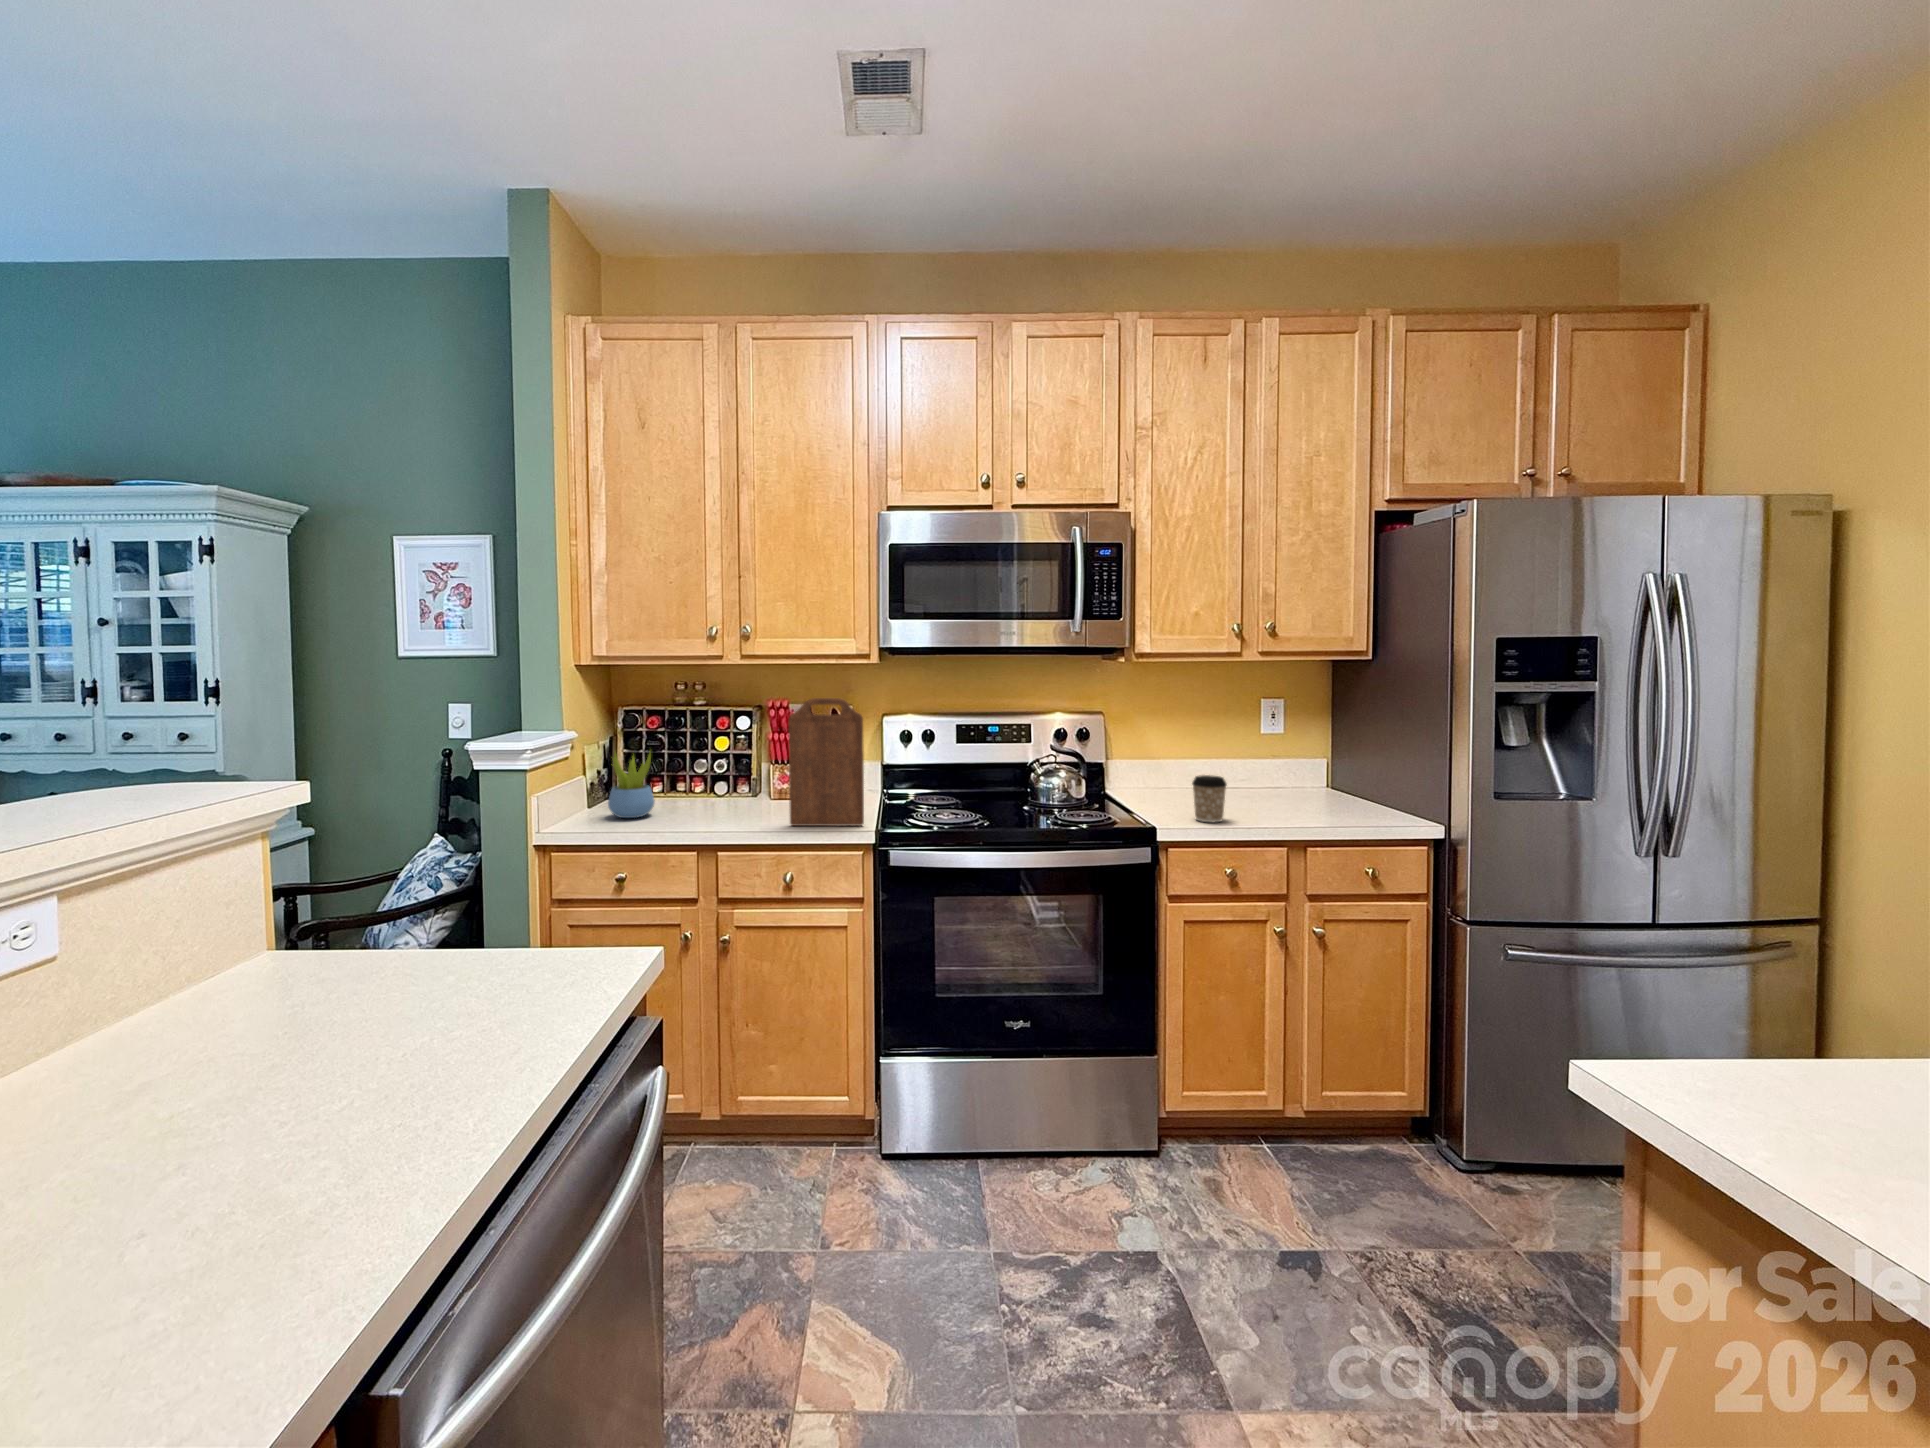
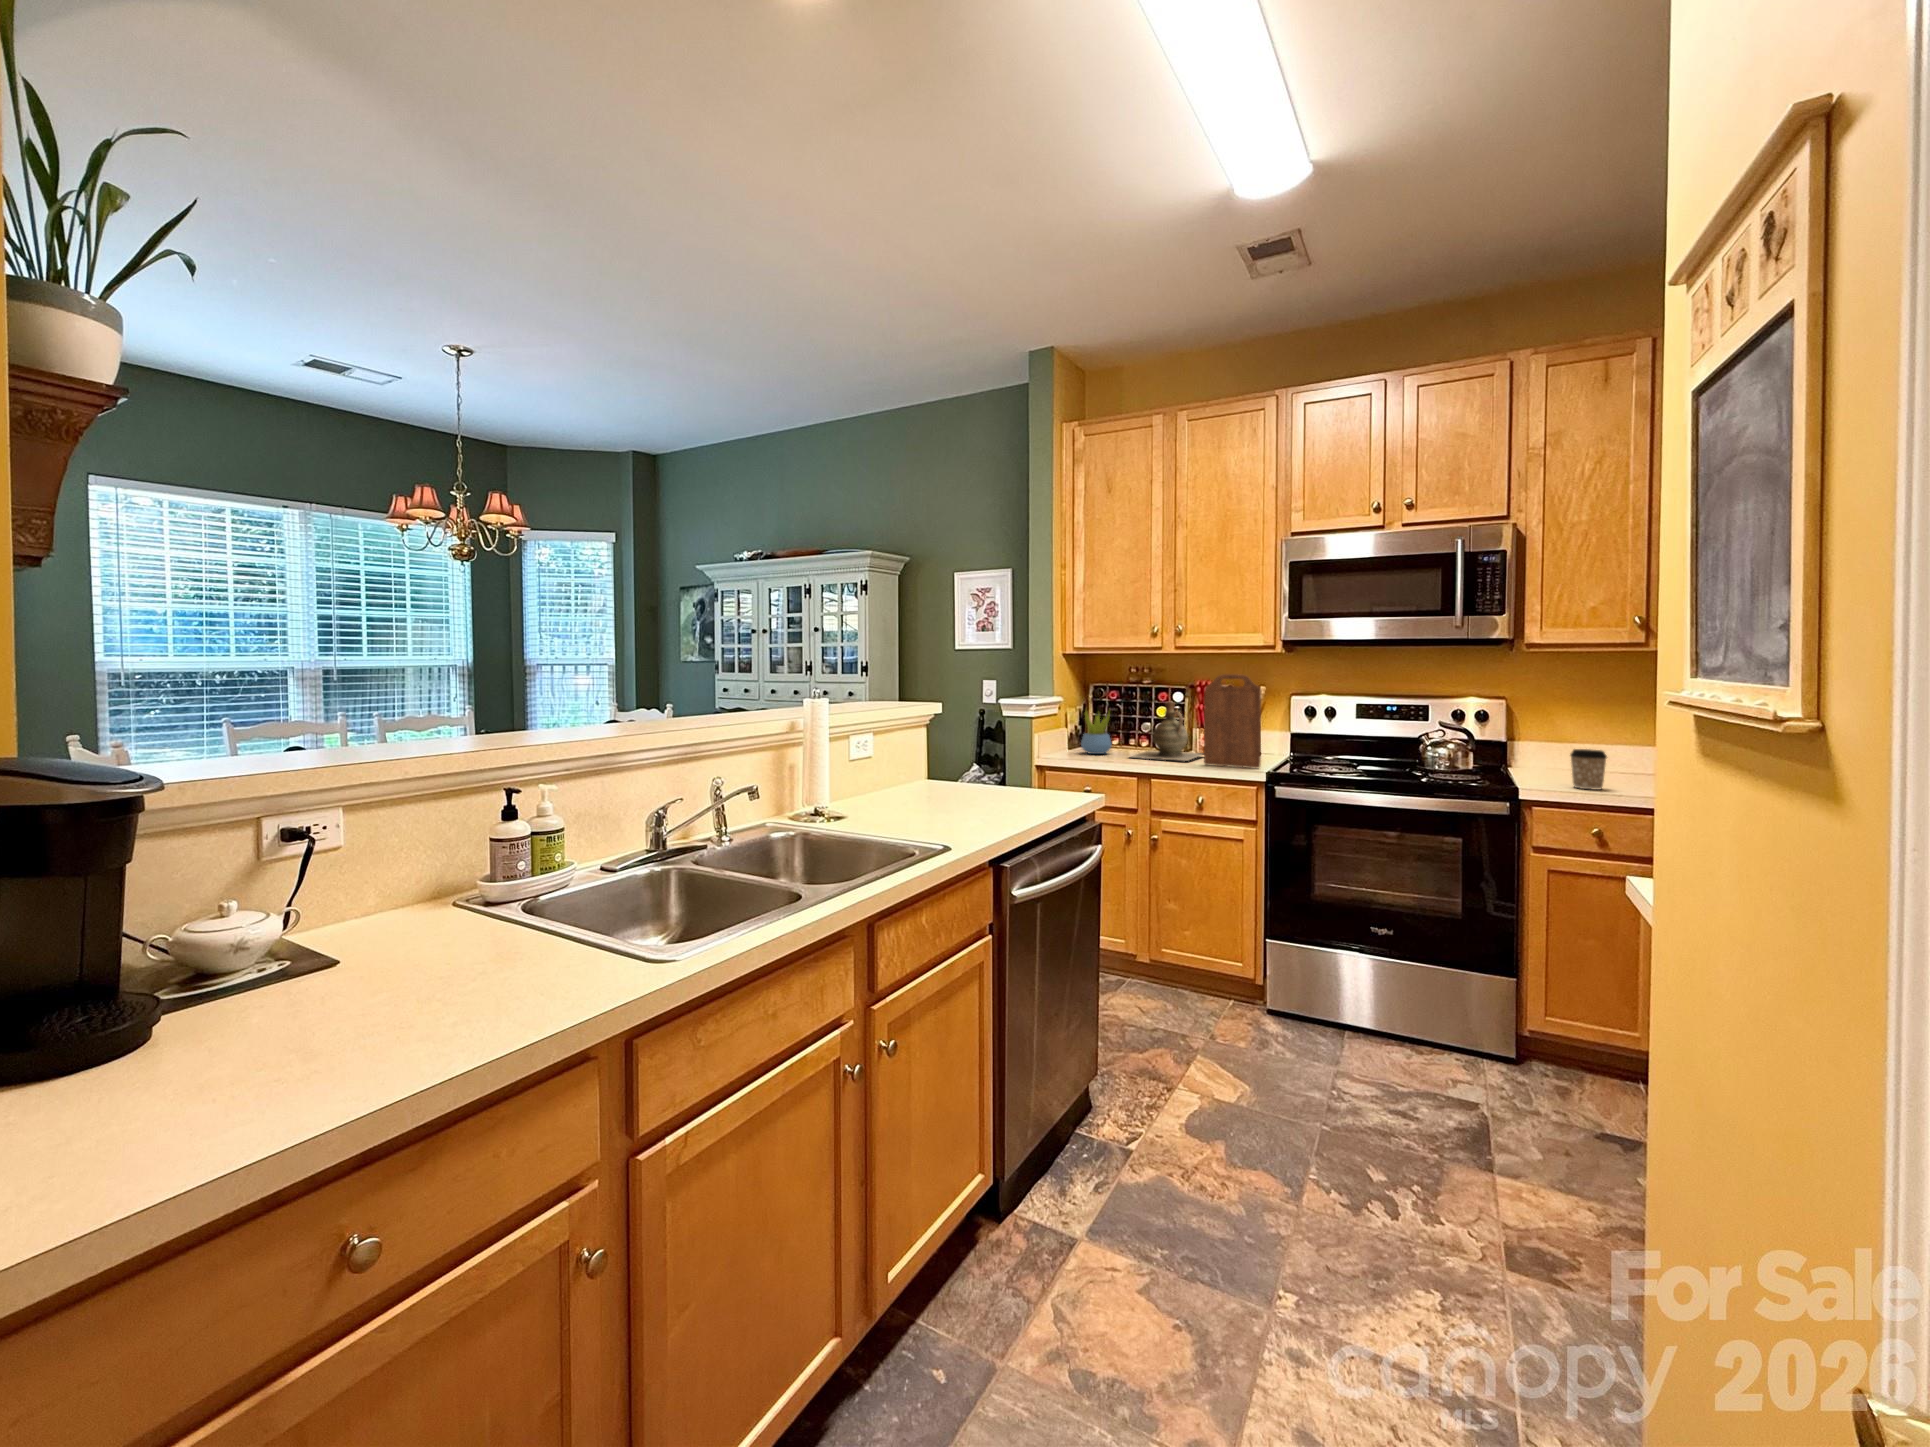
ceramic jug: none [679,735,786,821] -> present [1132,702,1203,761]

